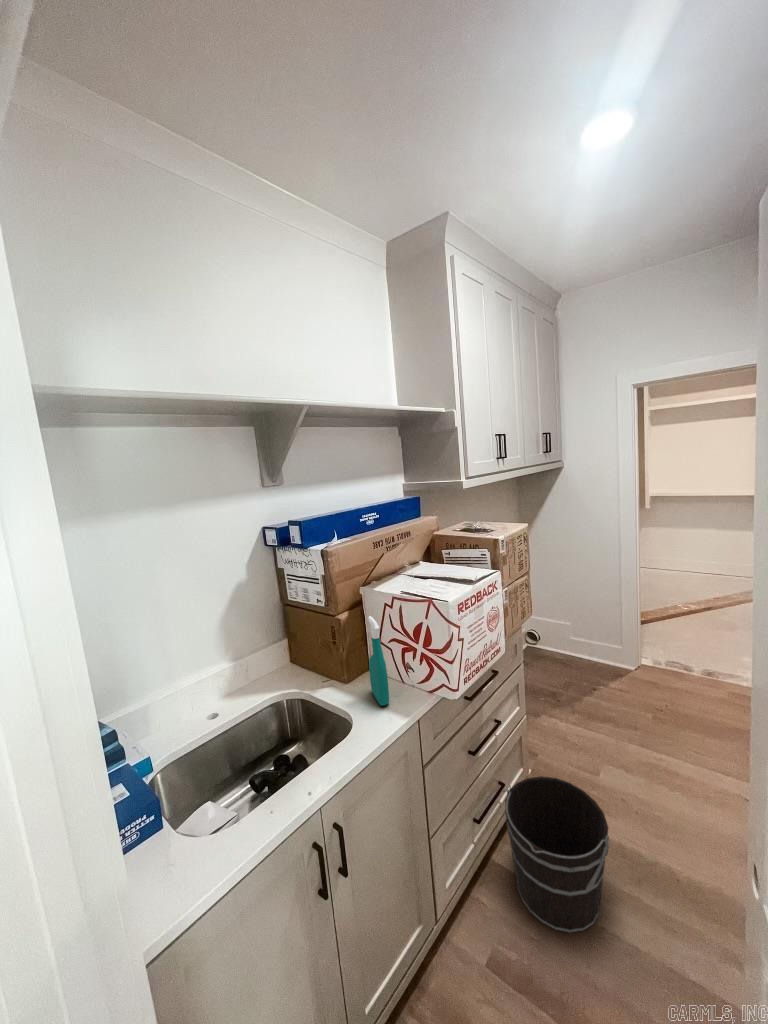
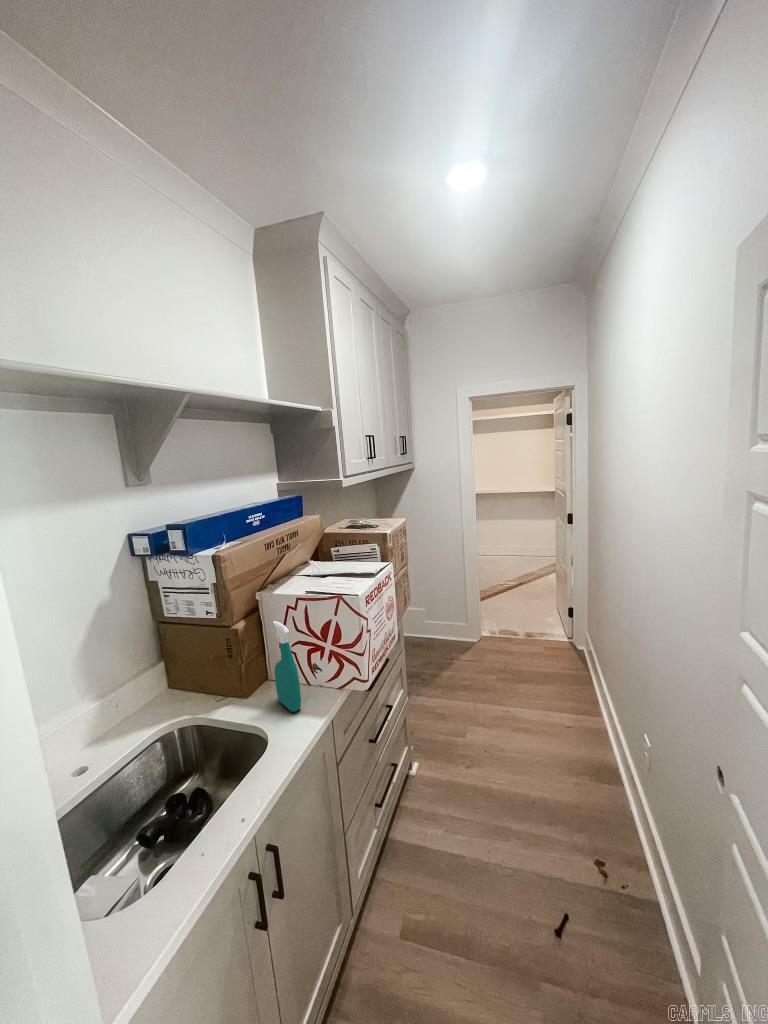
bucket: present [503,776,610,933] -> none [398,747,492,880]

